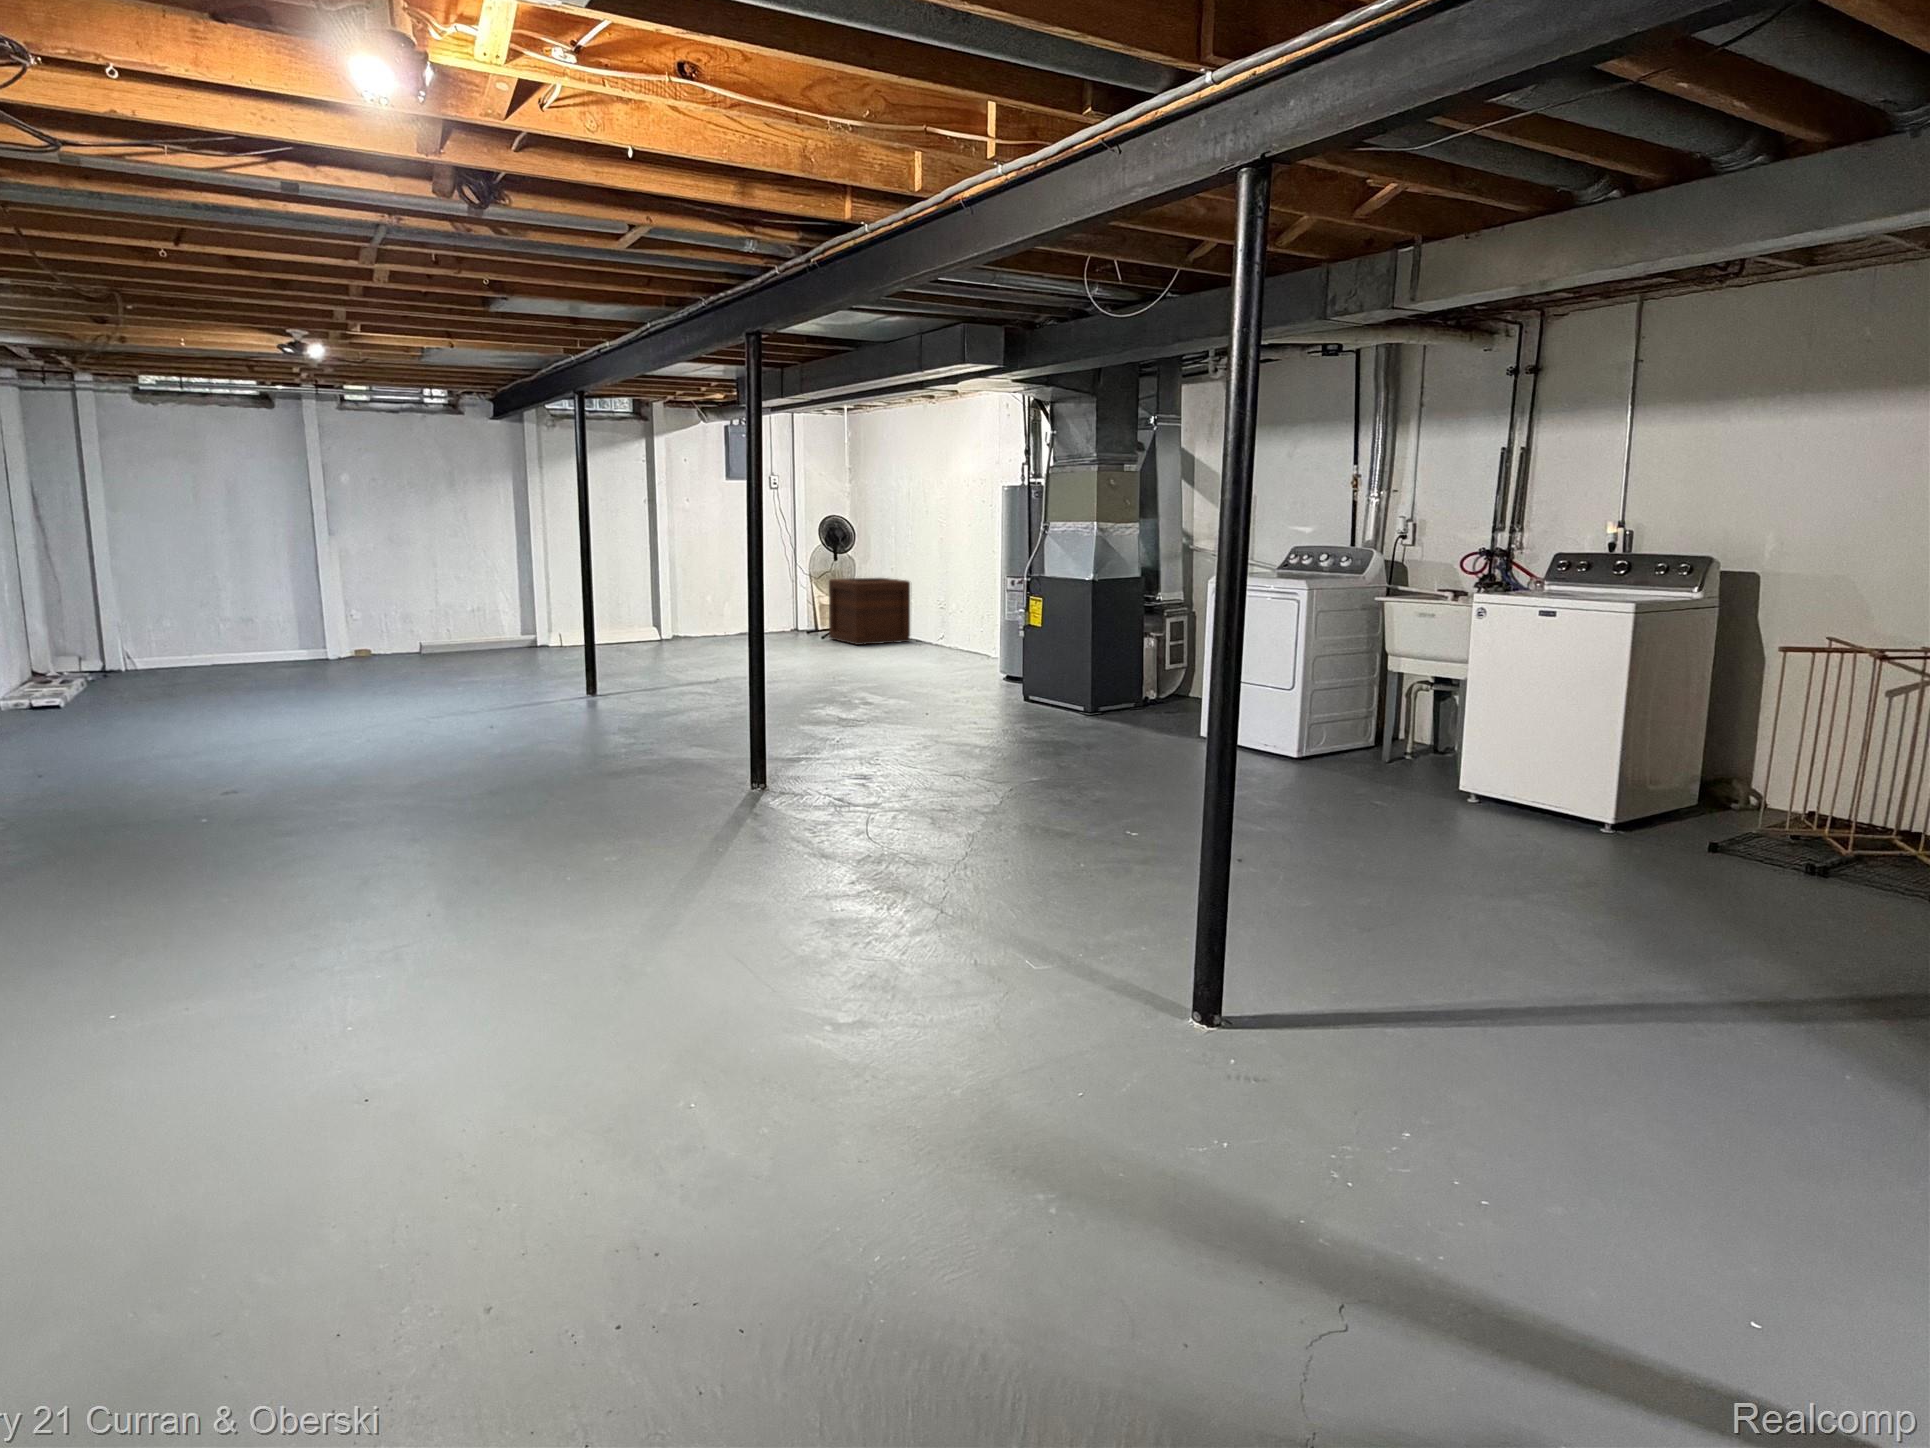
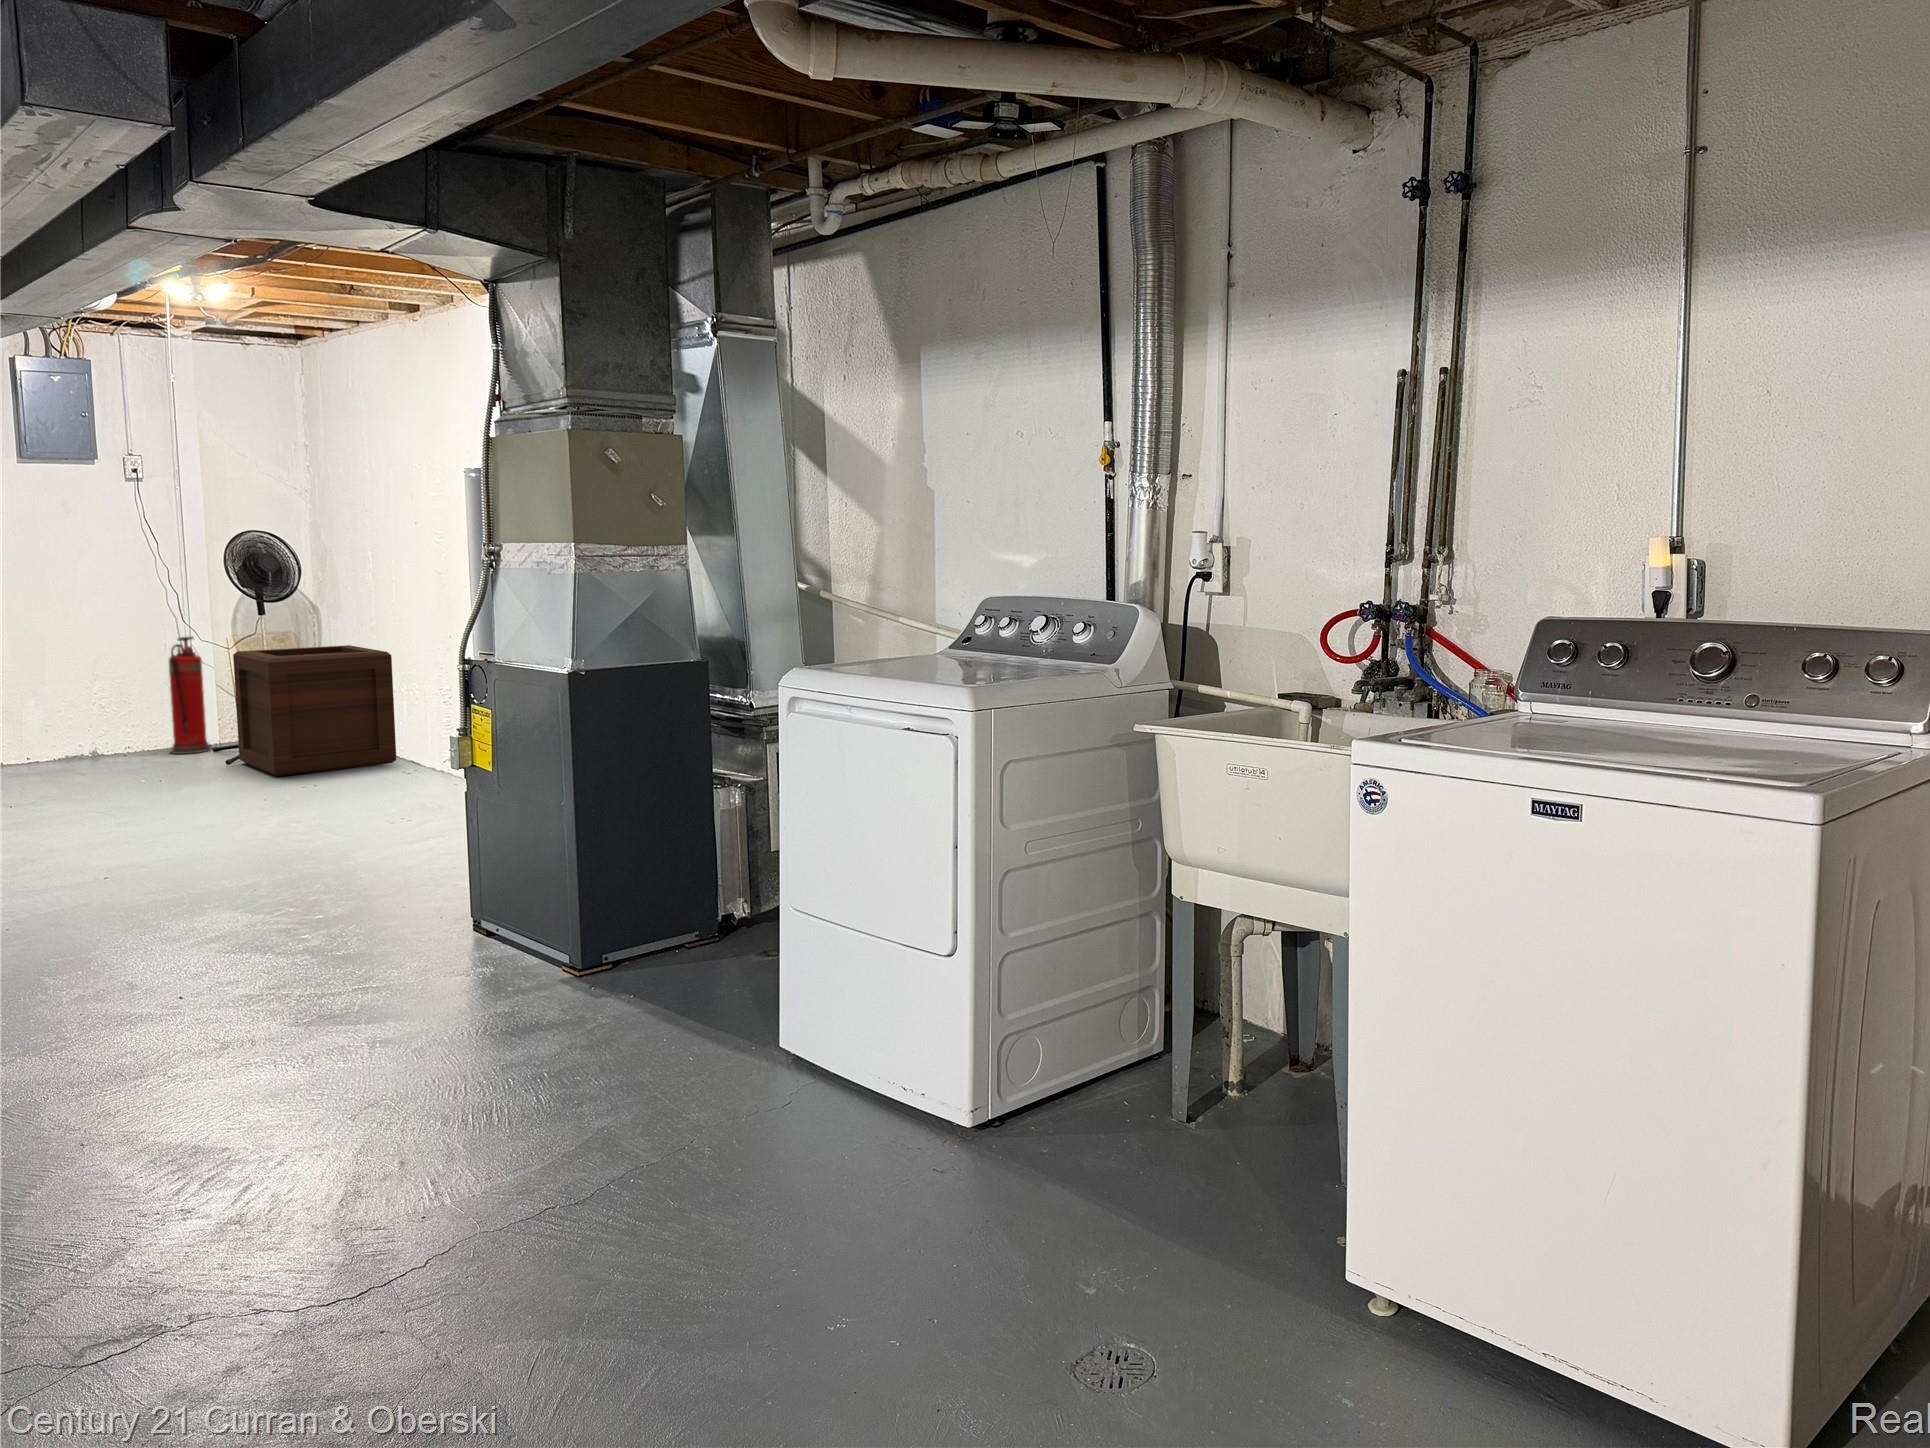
fire extinguisher: none [786,571,805,635] -> present [169,637,211,754]

